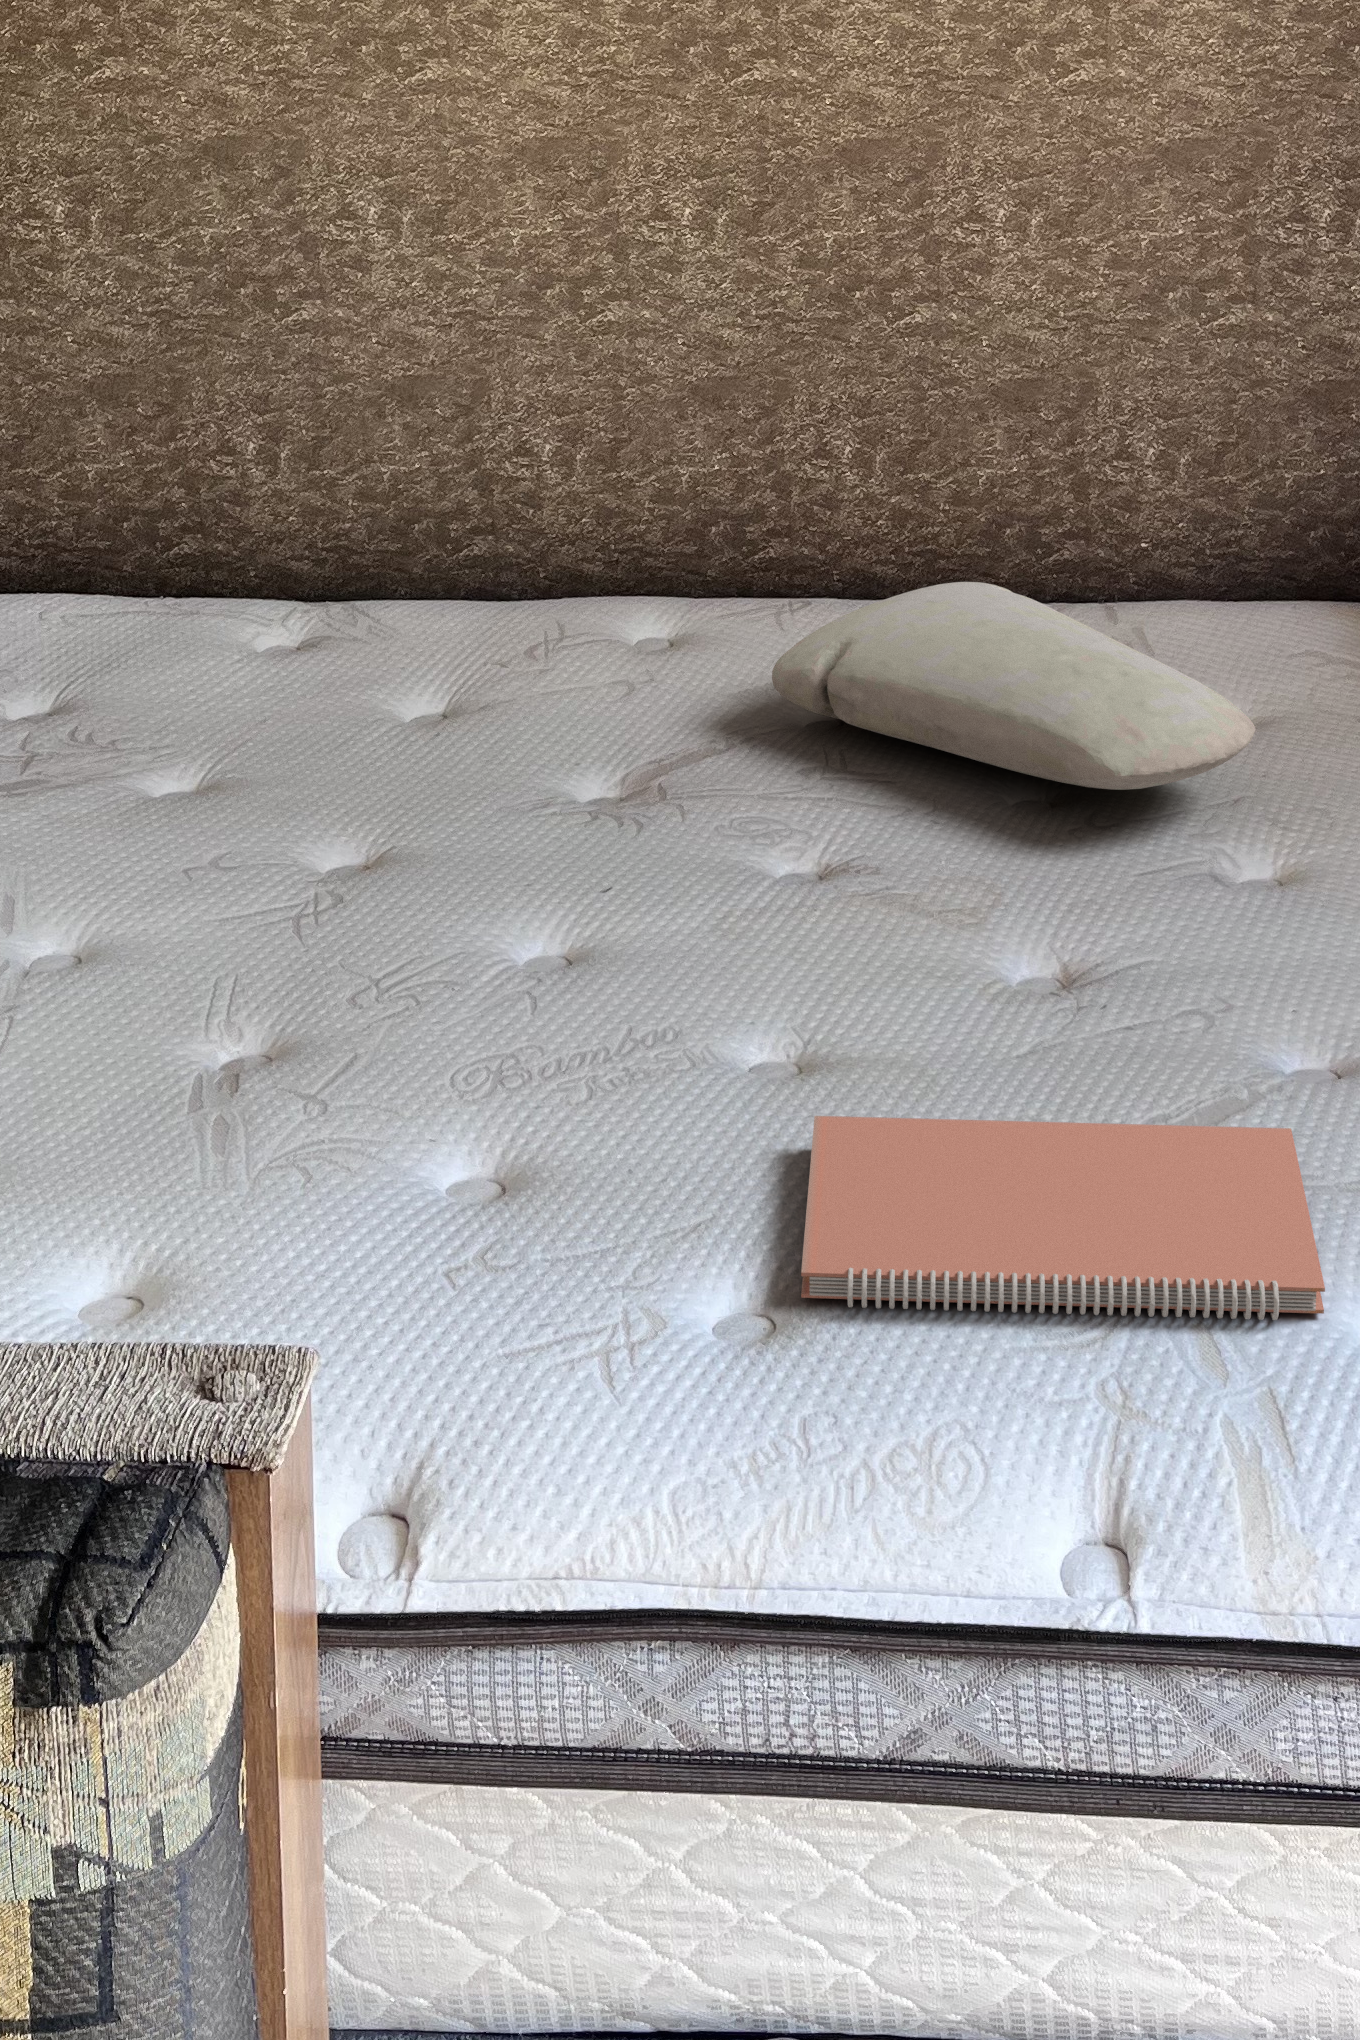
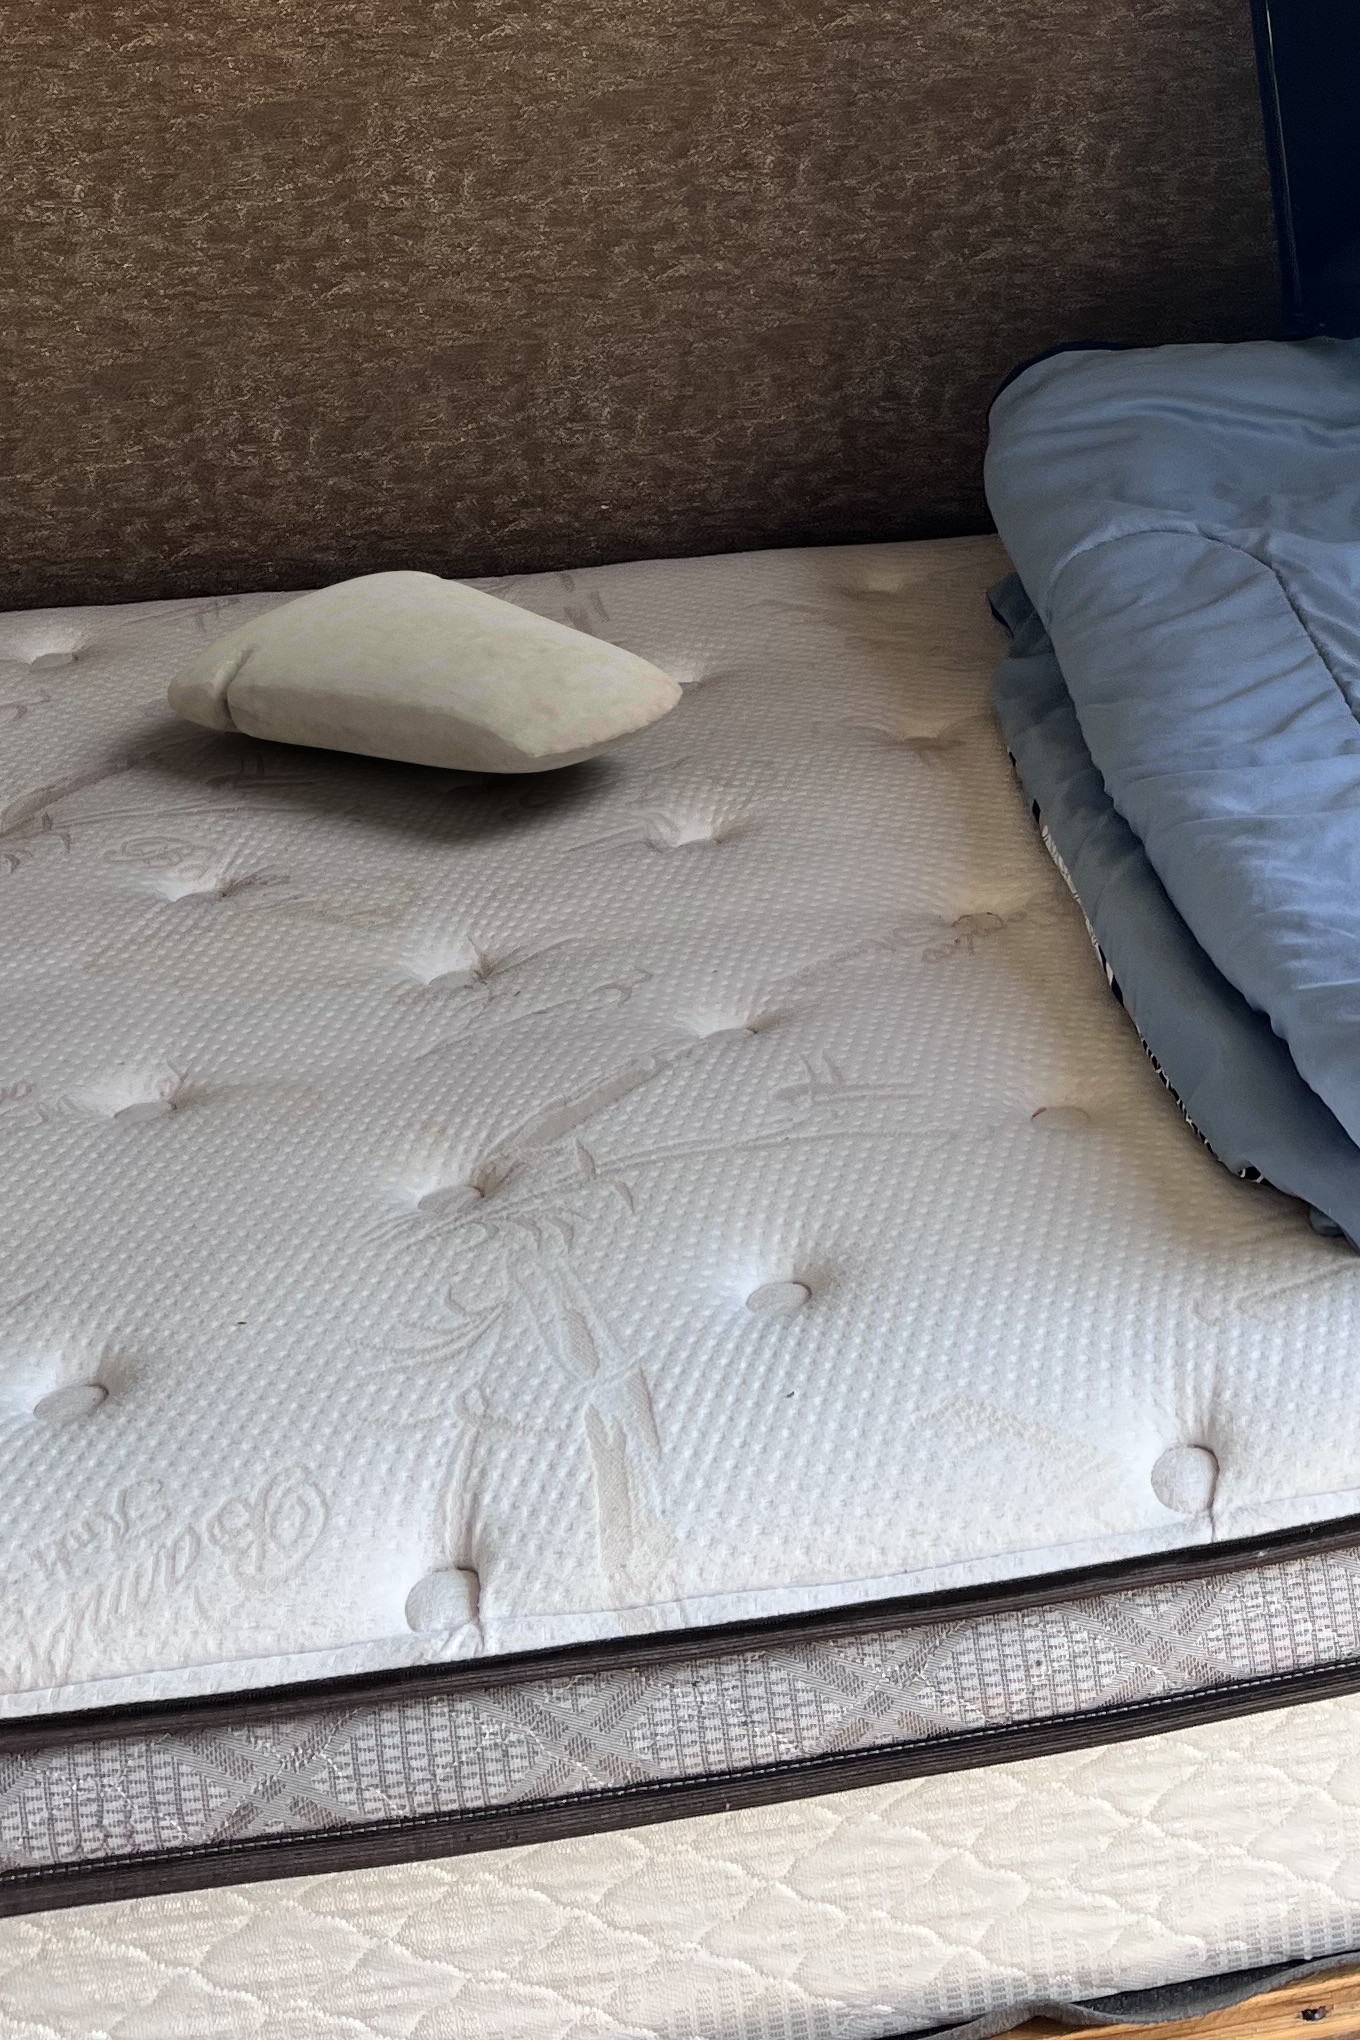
notebook: present [801,1116,1325,1320] -> none [124,1098,694,1368]

